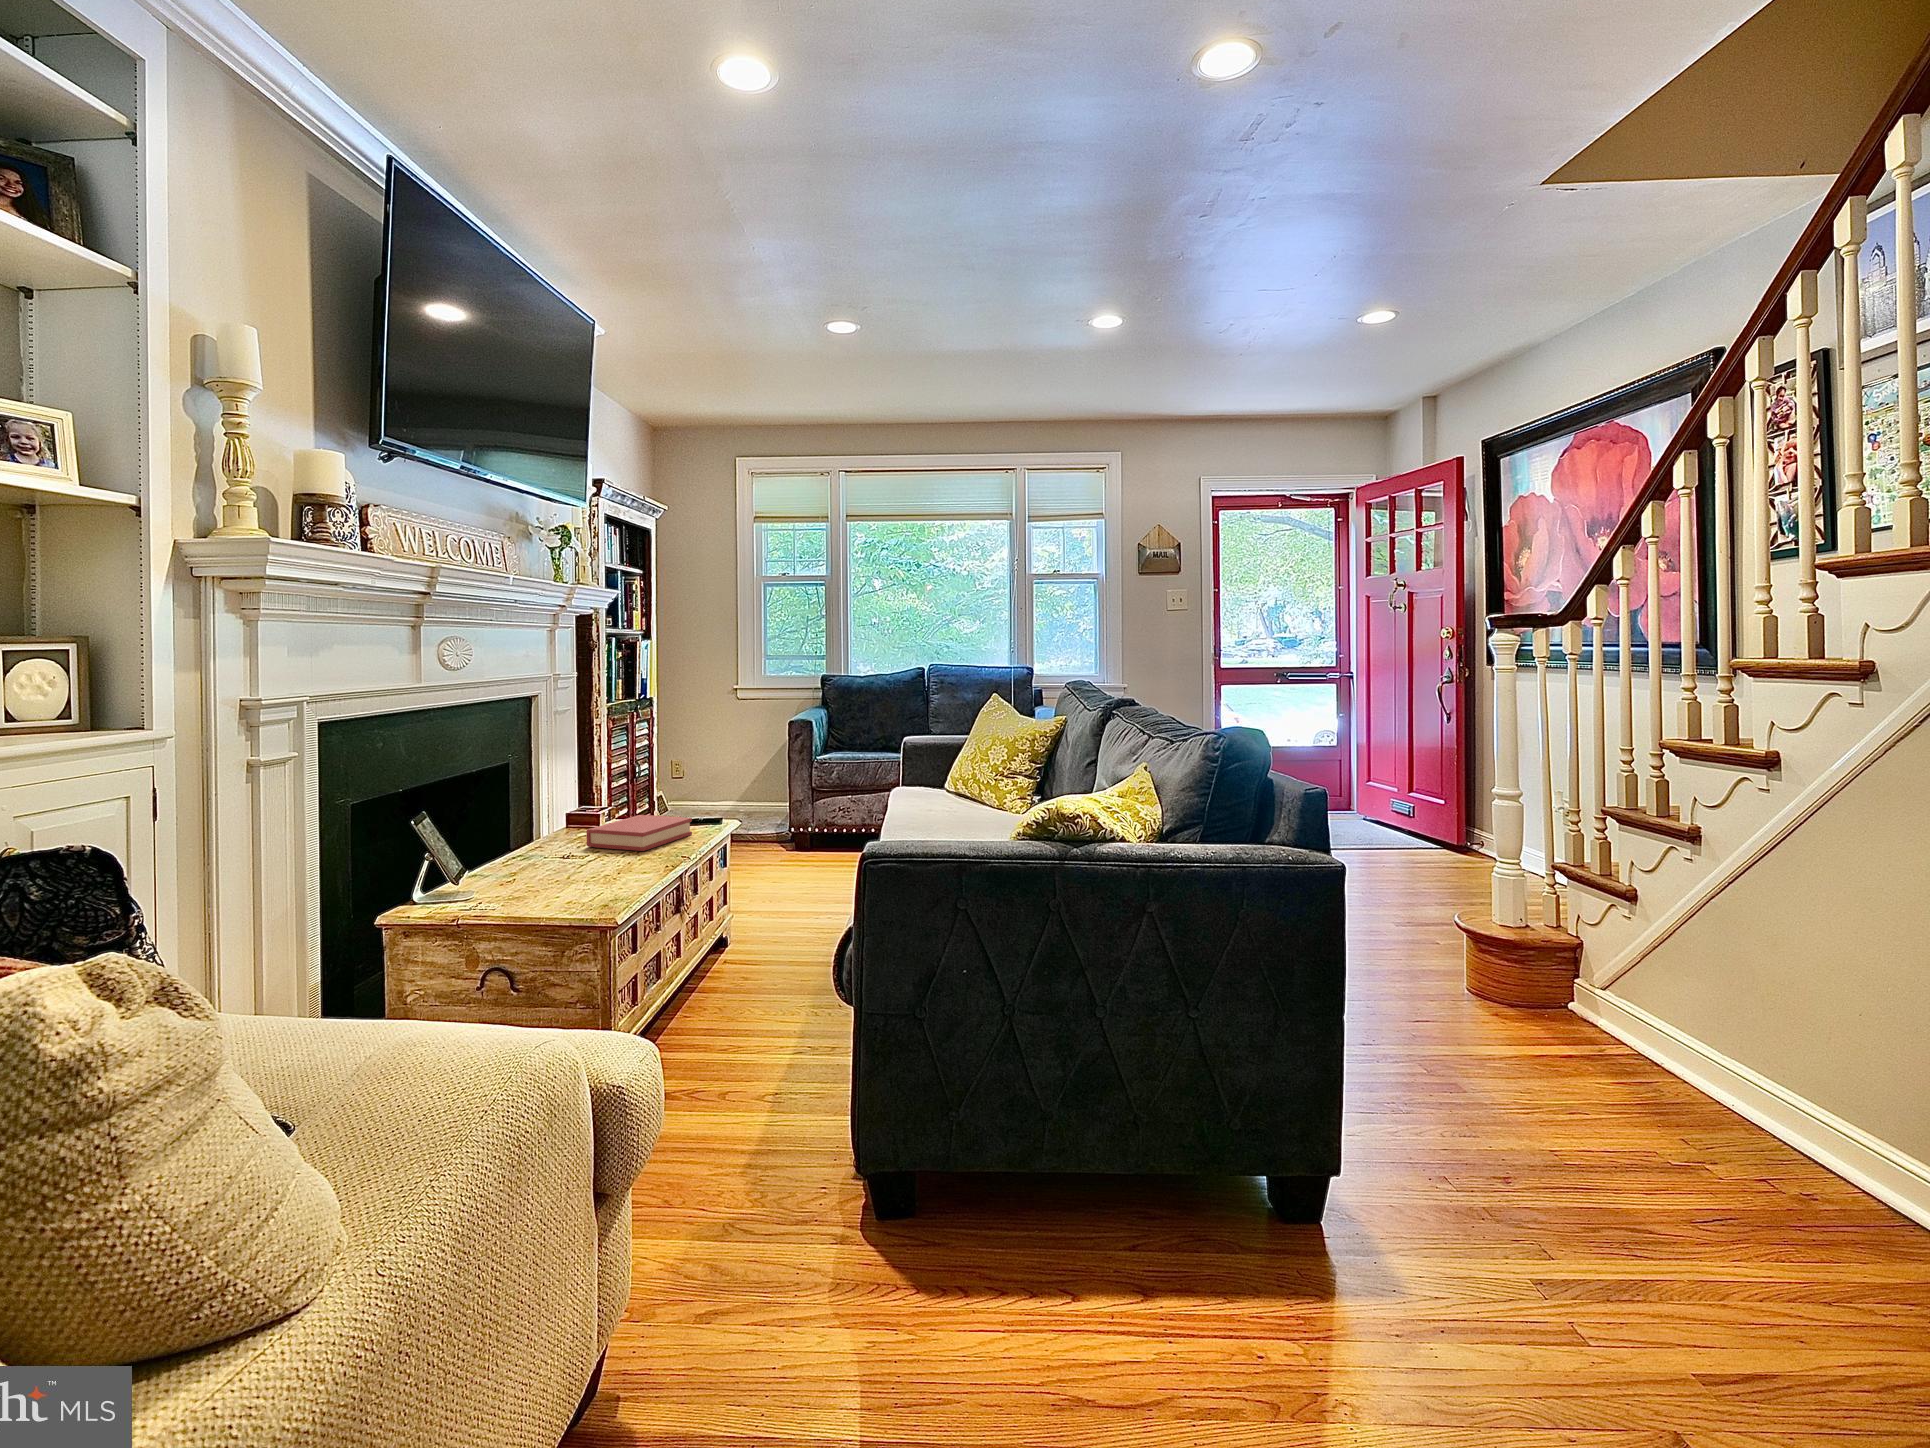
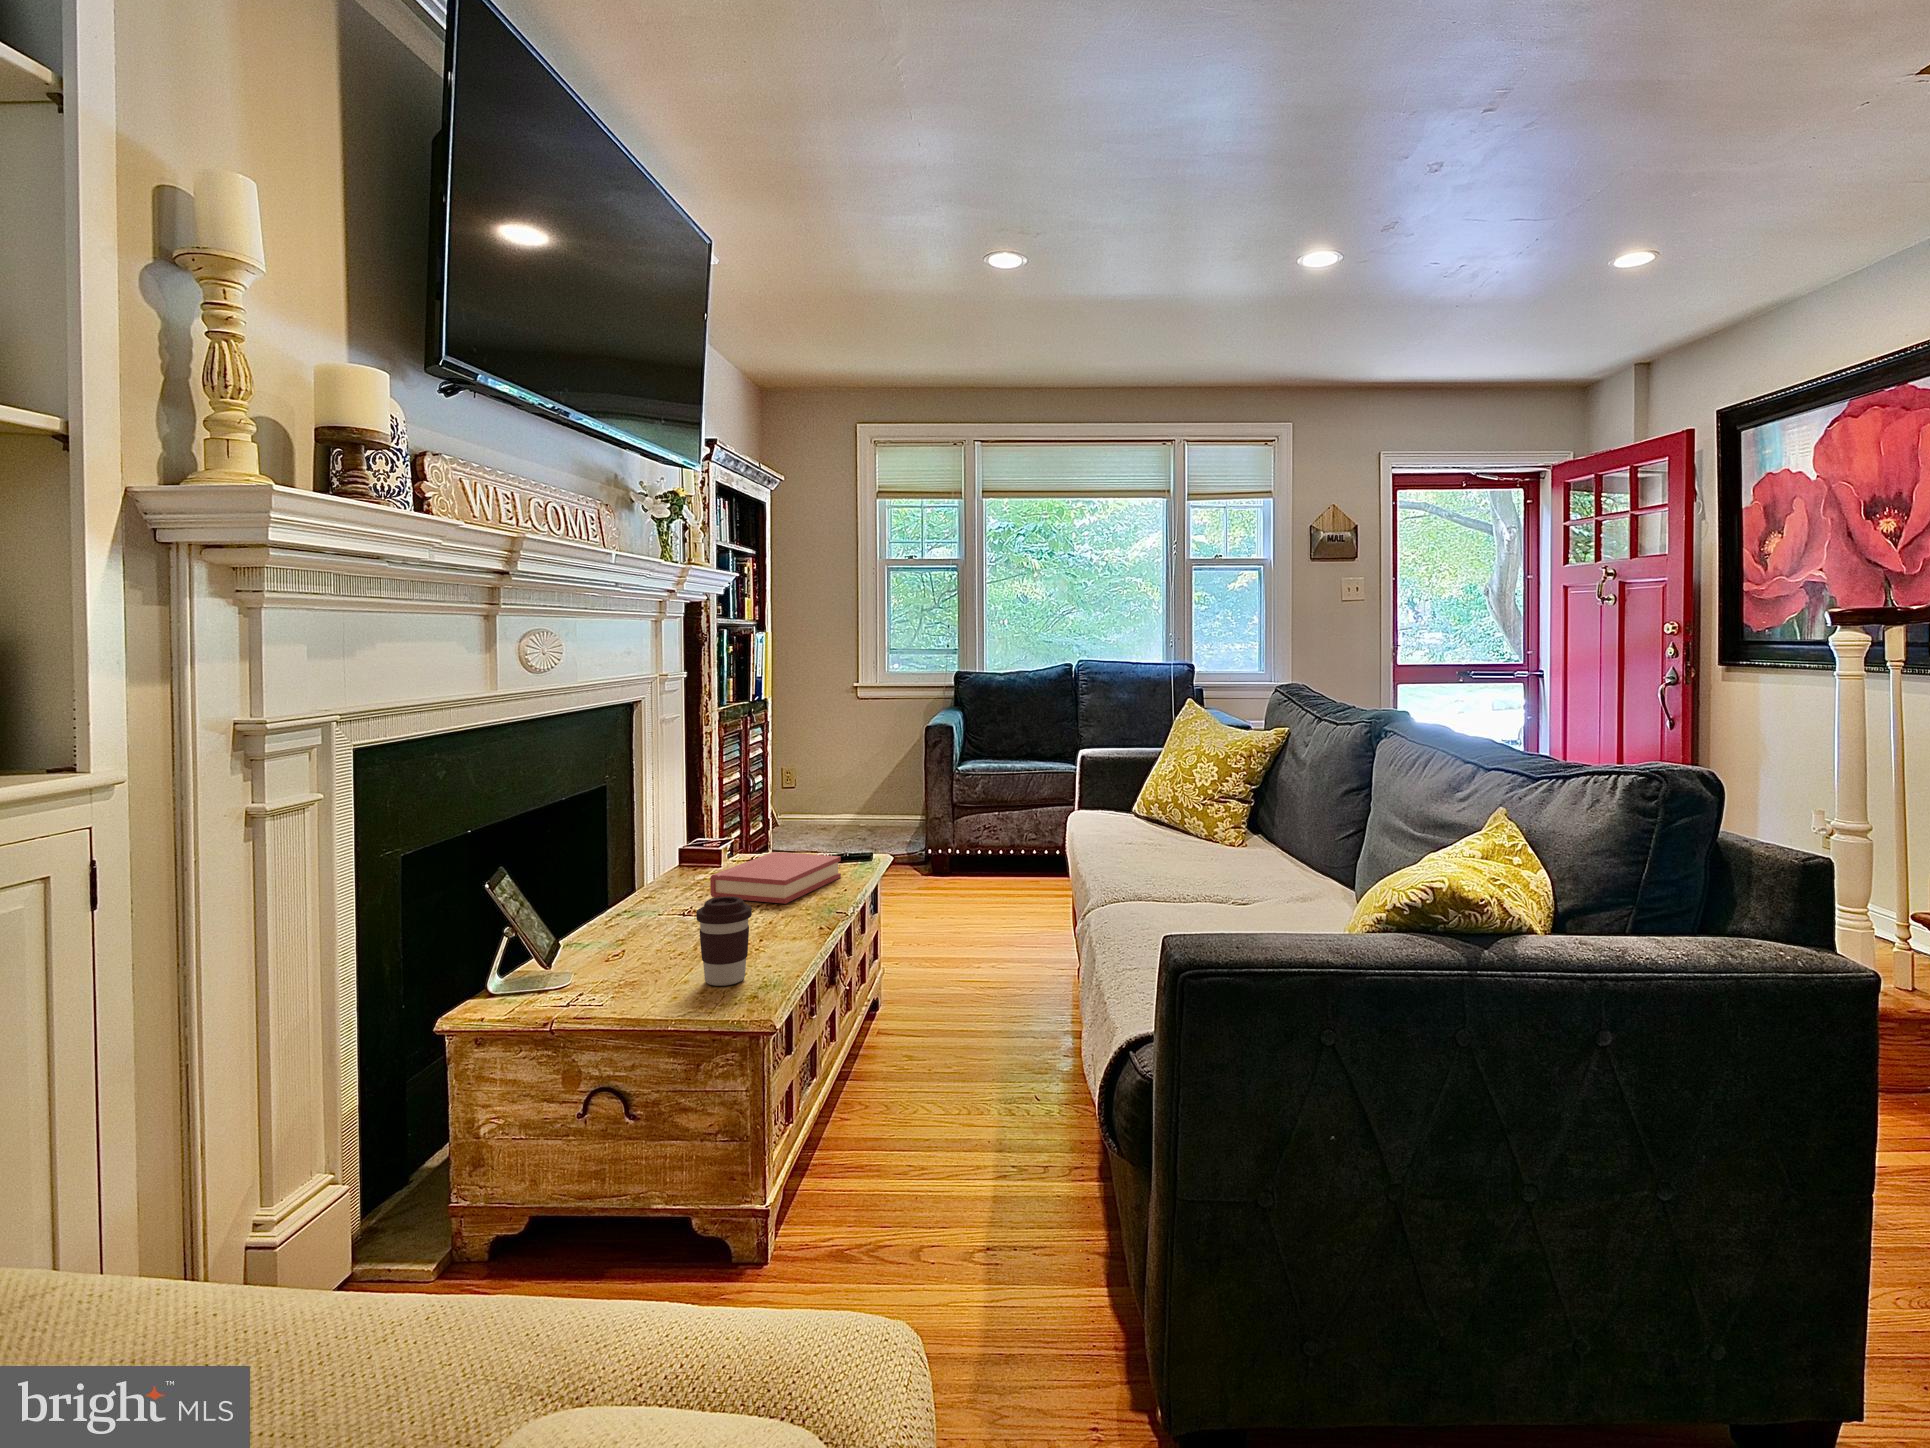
coffee cup: none [566,835,607,899] -> present [696,897,752,986]

